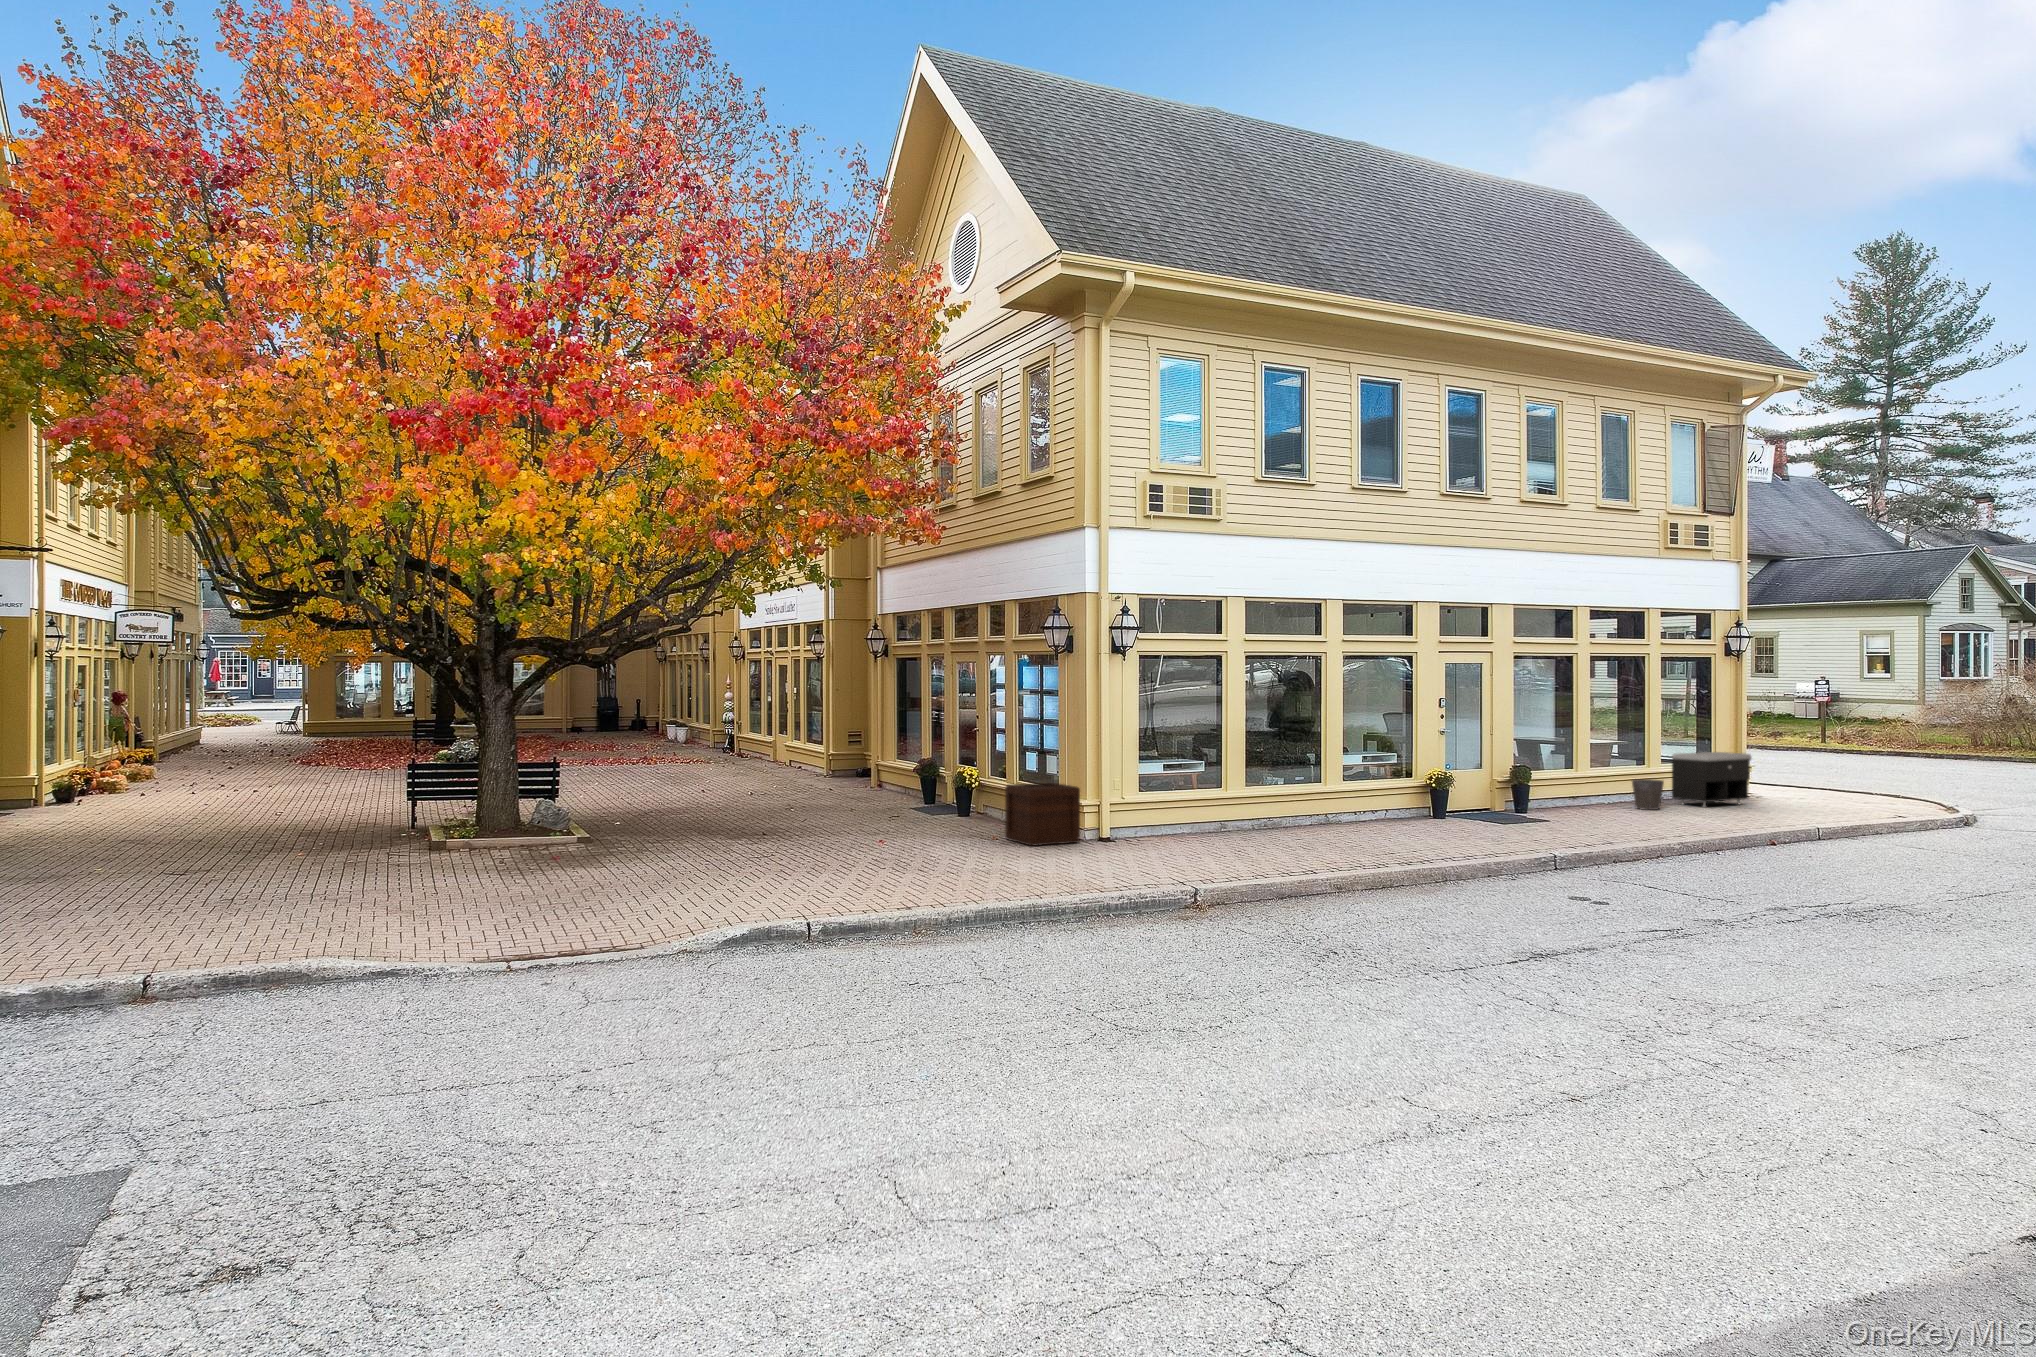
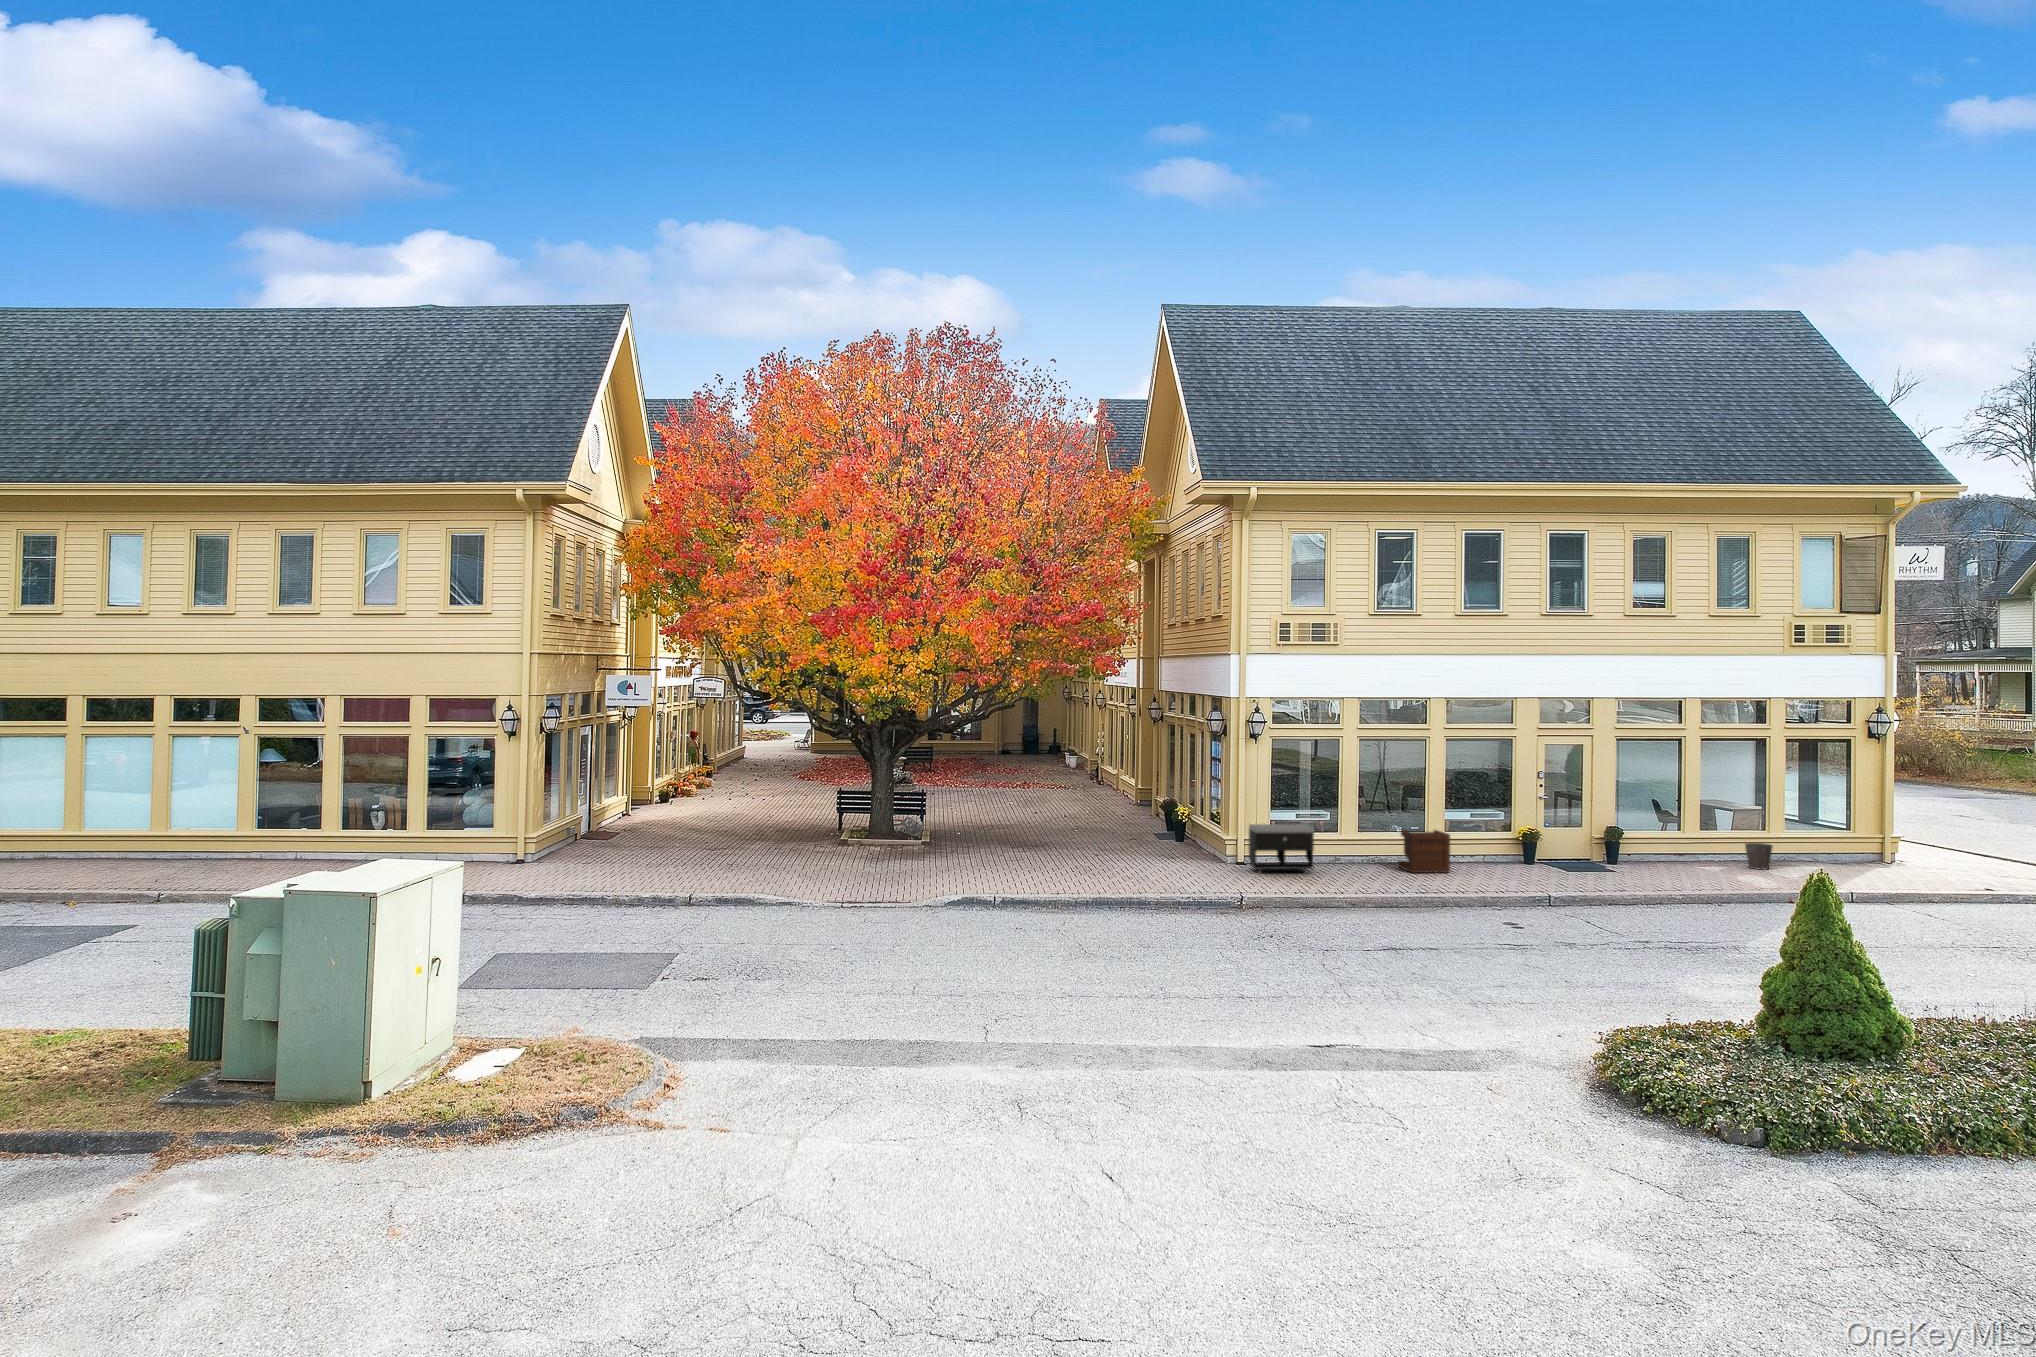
storage bench: present [1672,752,1751,807] -> present [1248,824,1314,872]
wooden crate: present [1005,783,1080,846] -> present [1398,830,1450,873]

